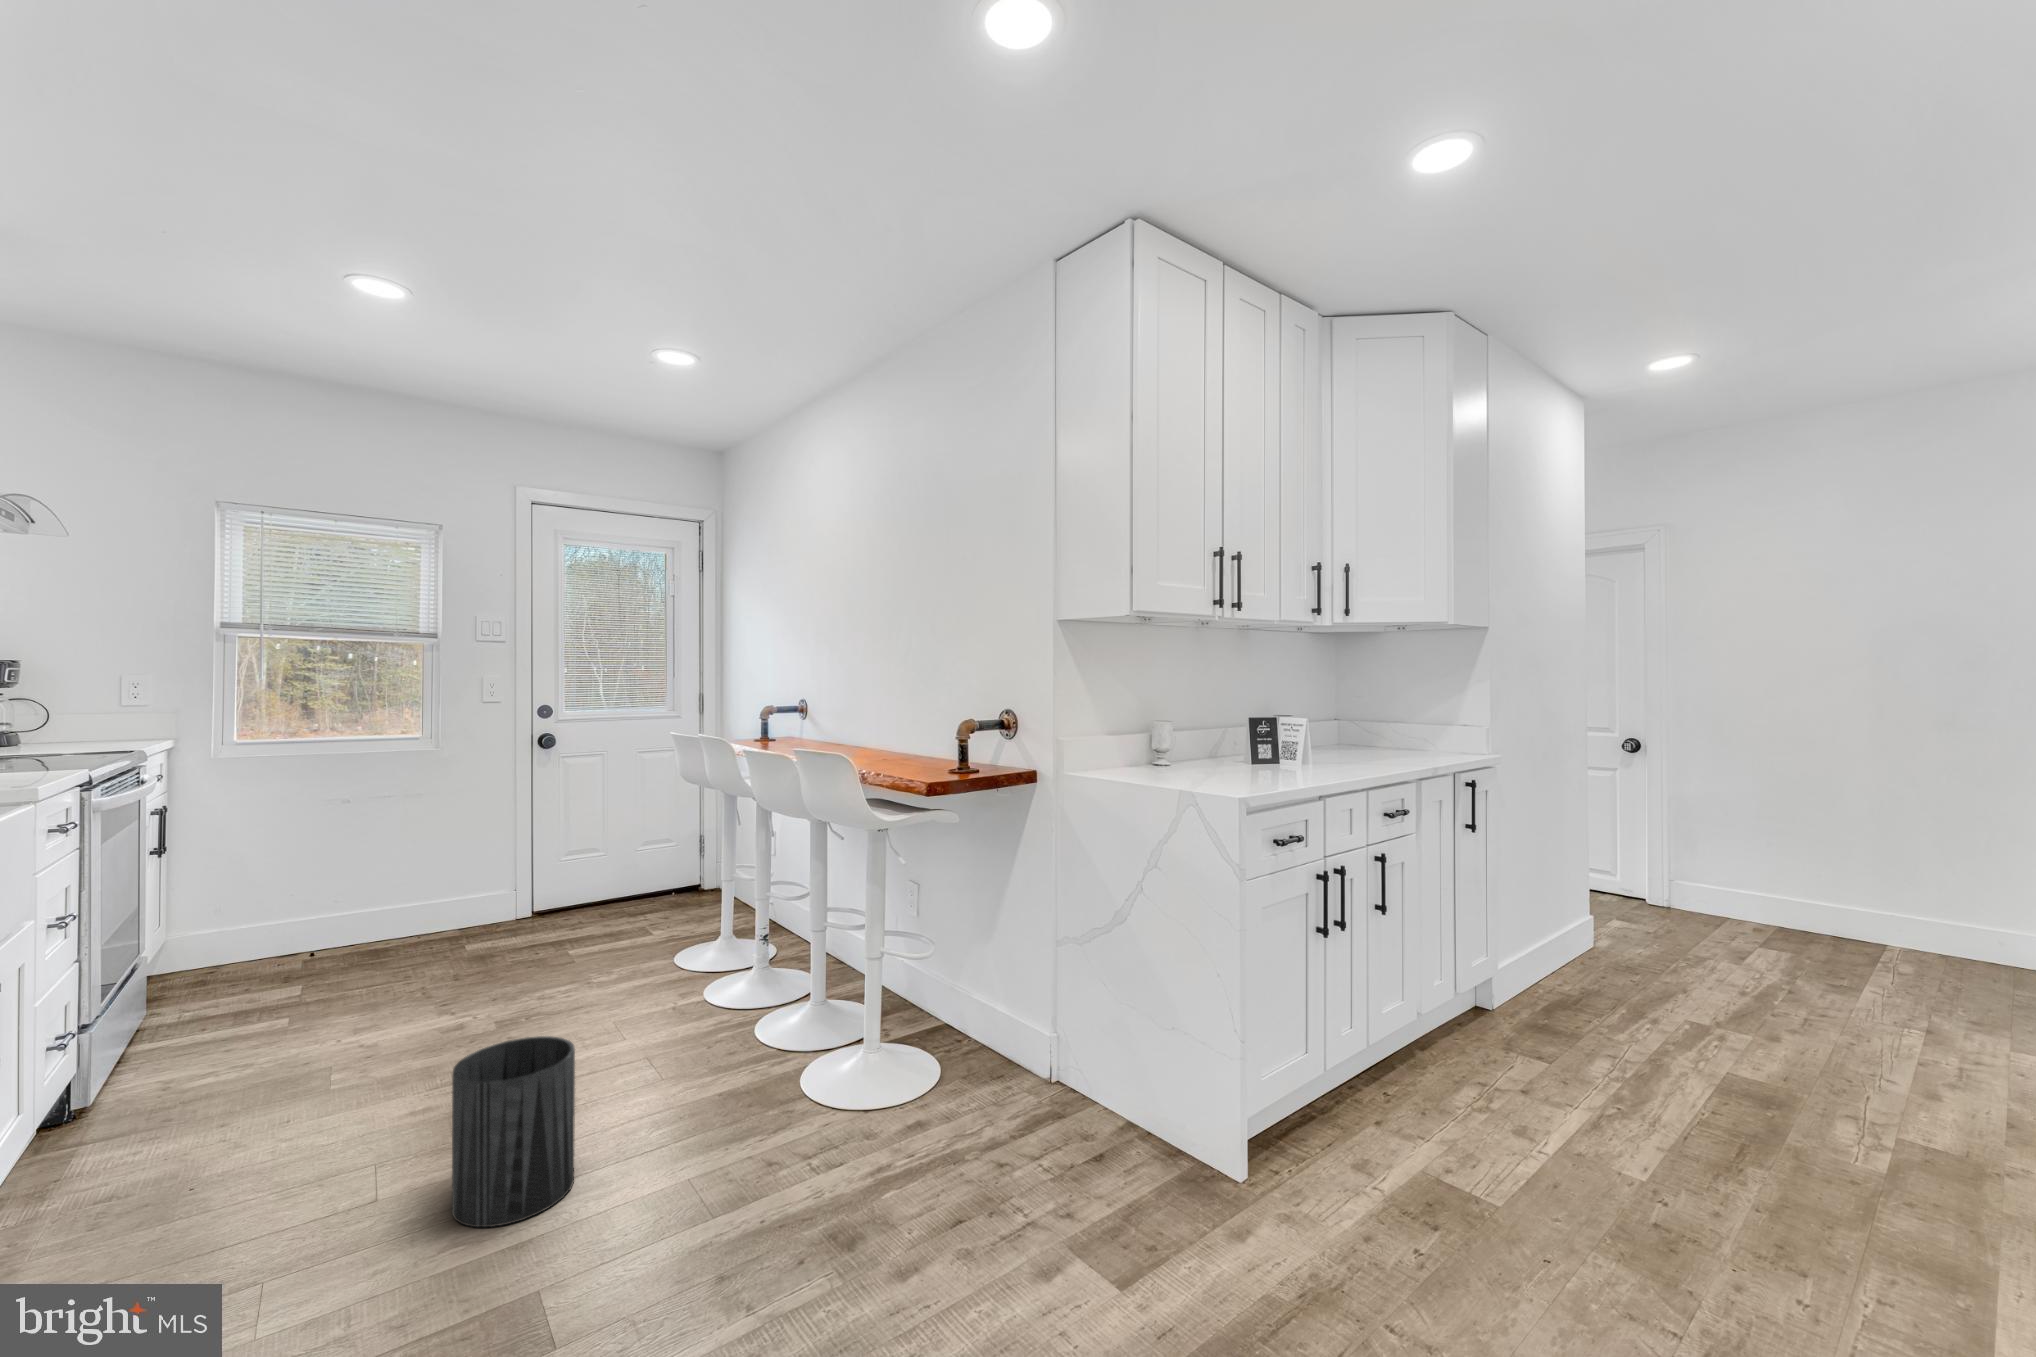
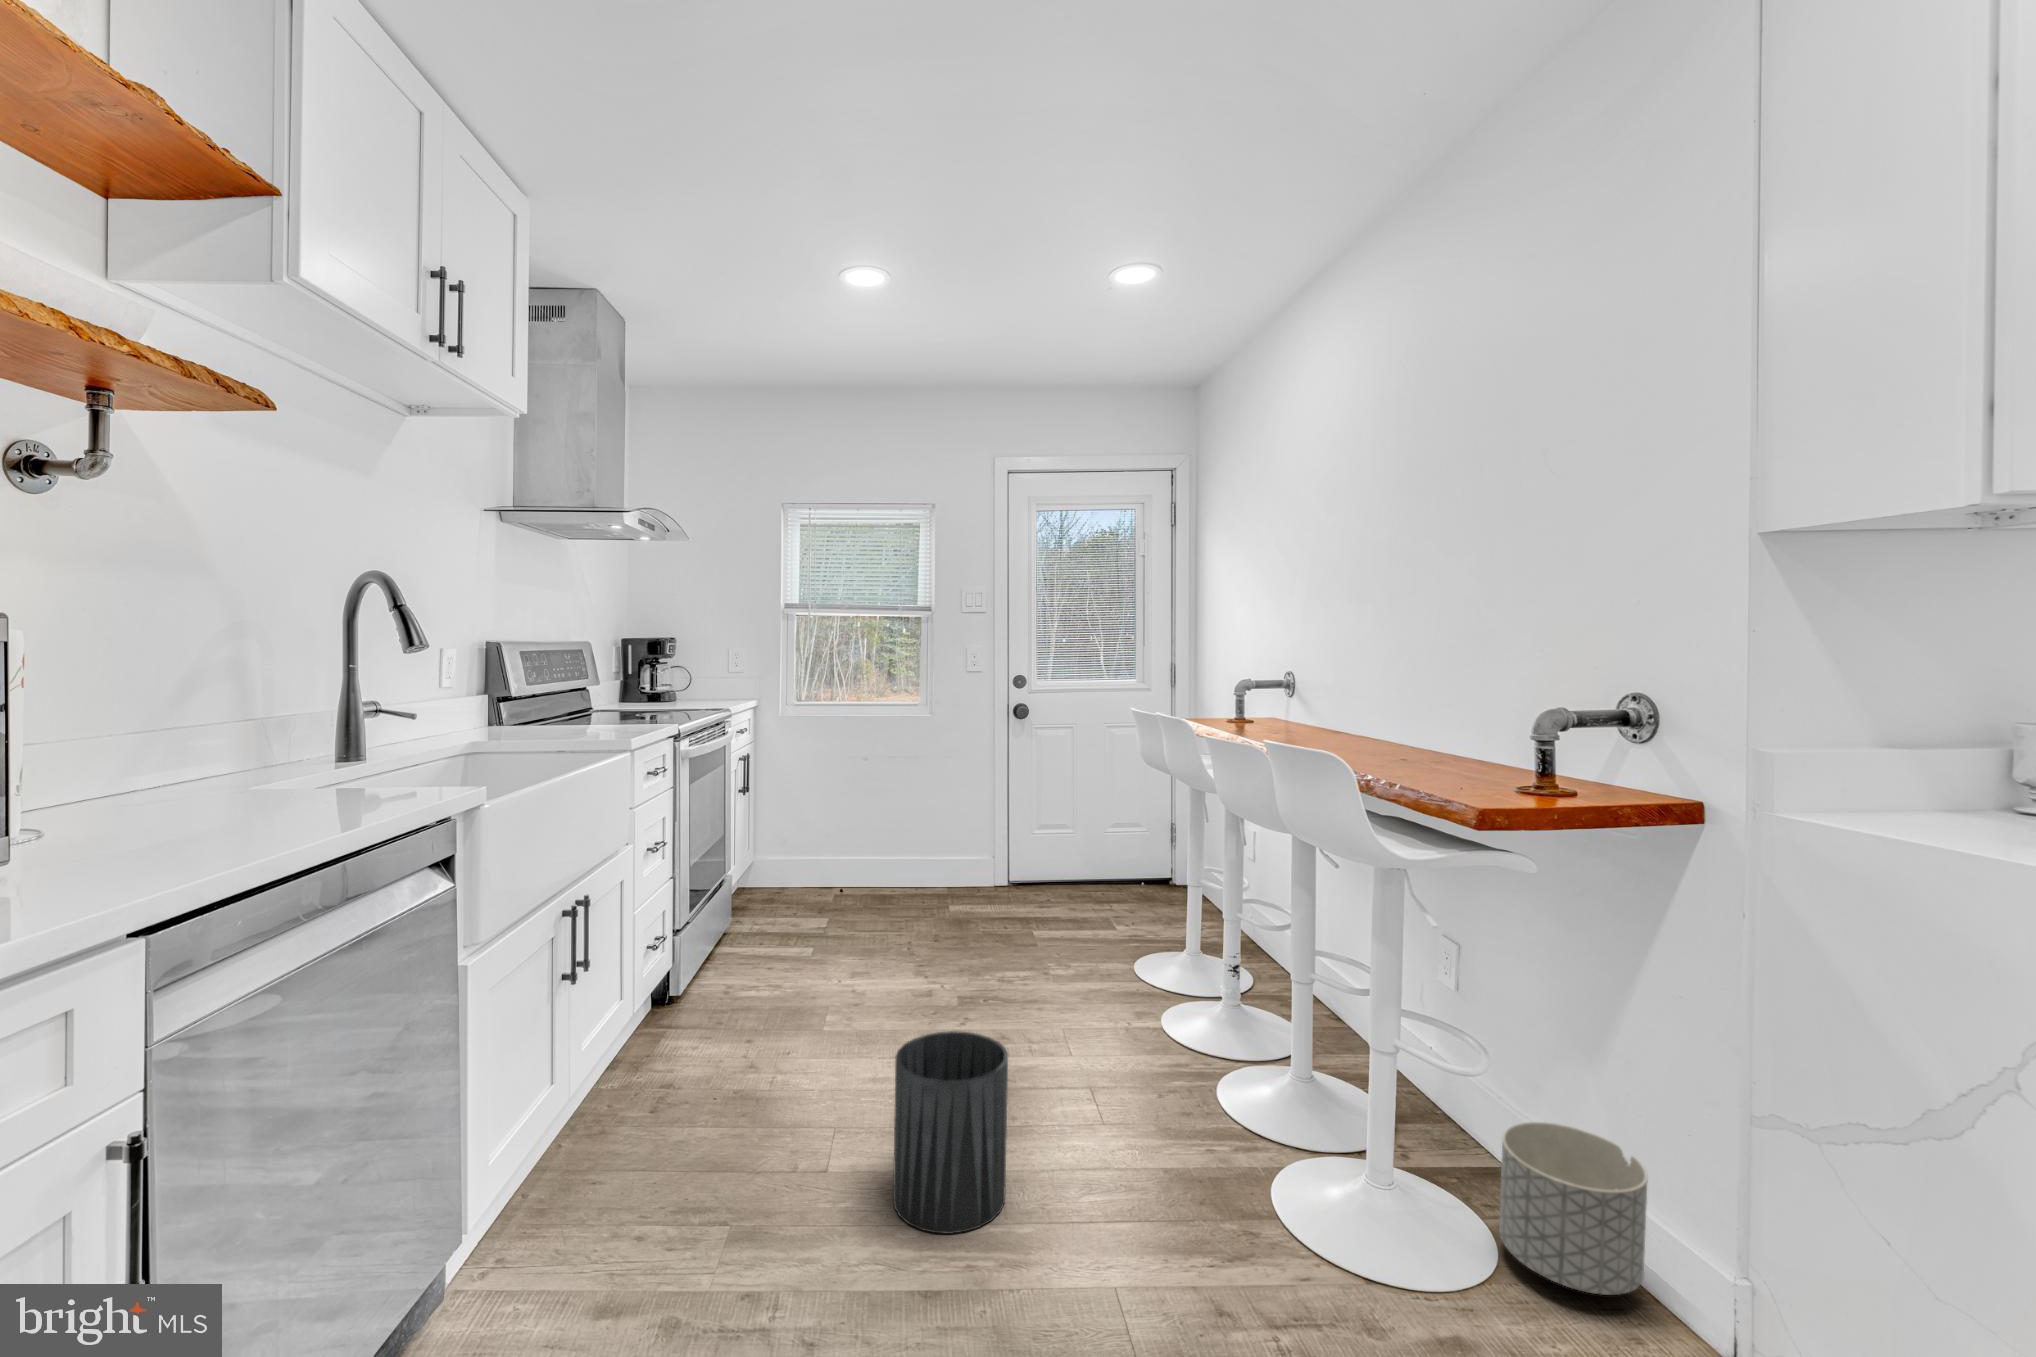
planter: none [971,997,1055,1101] -> present [1499,1122,1648,1295]

